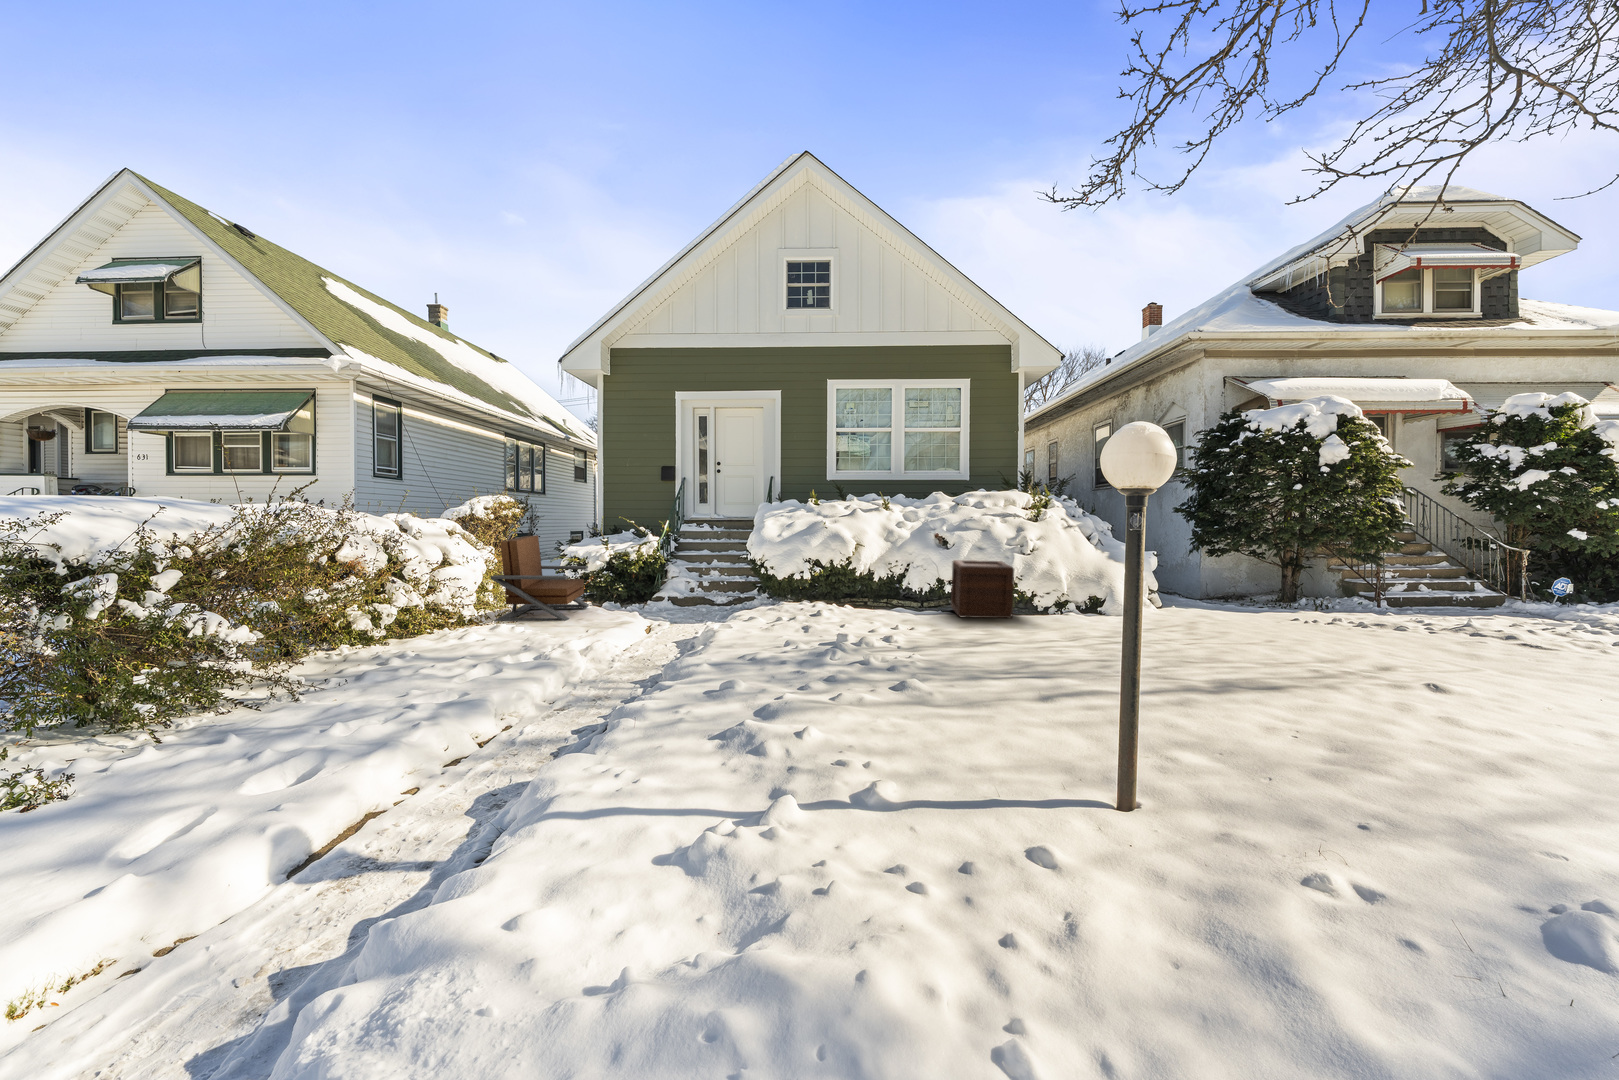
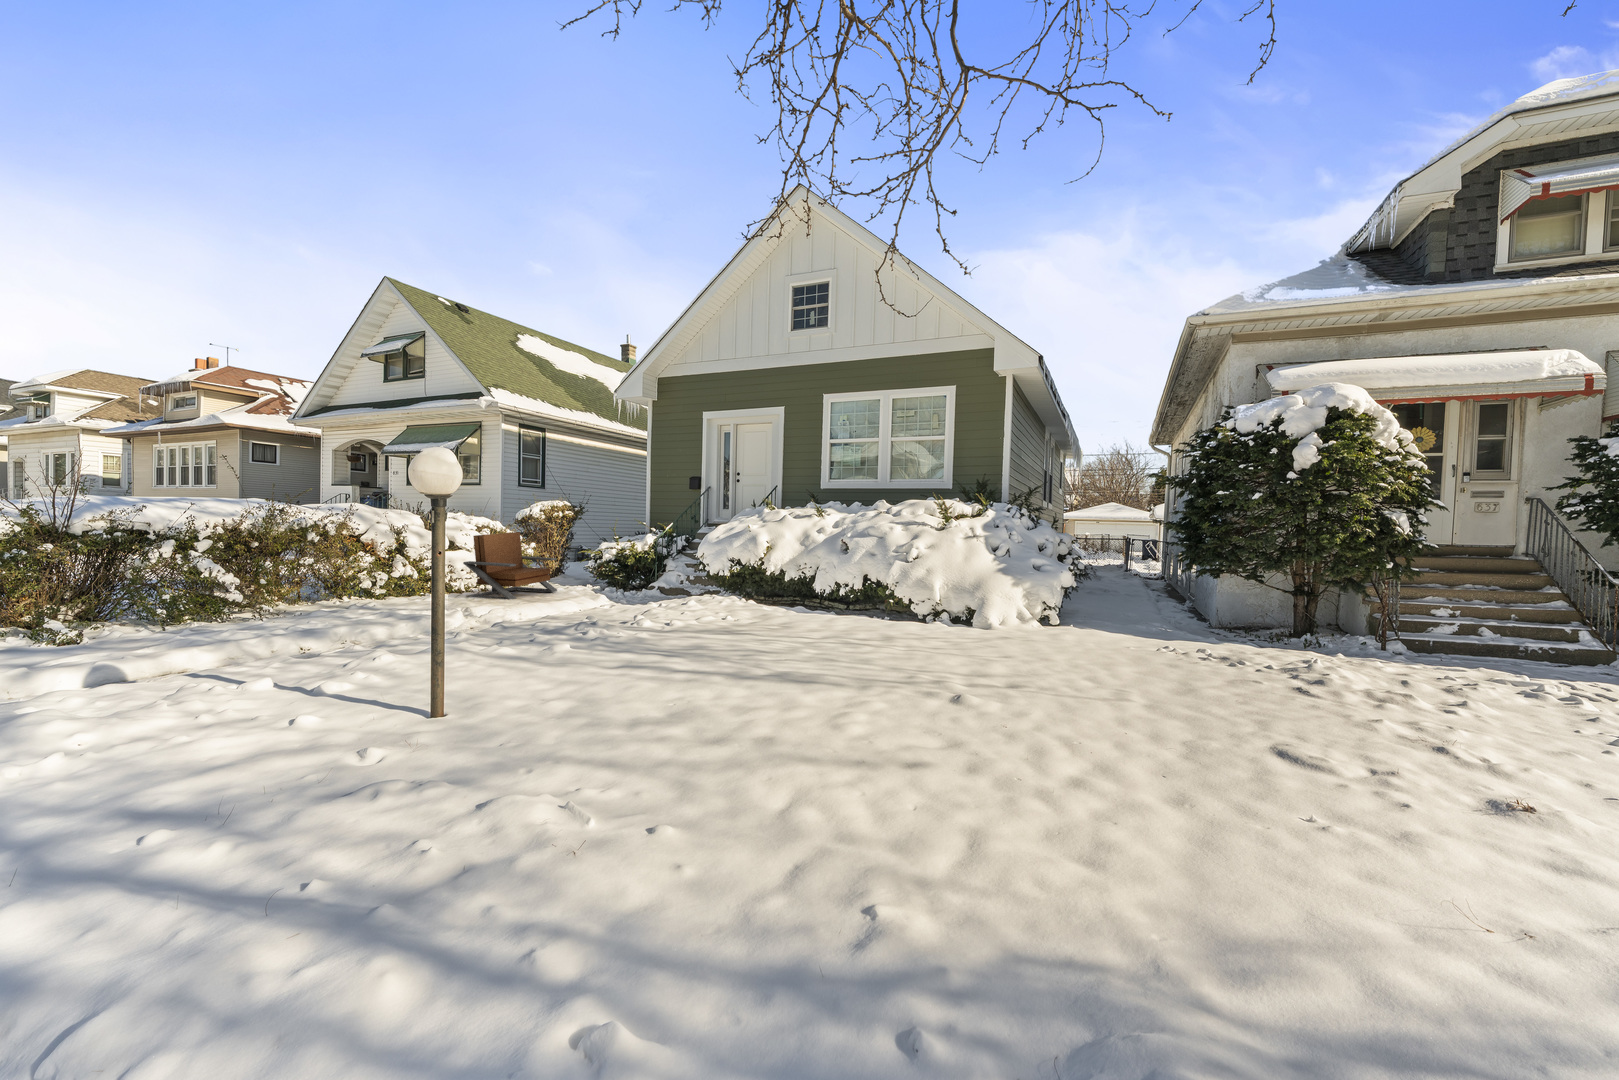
wooden crate: present [951,560,1014,618] -> none [823,564,888,624]

